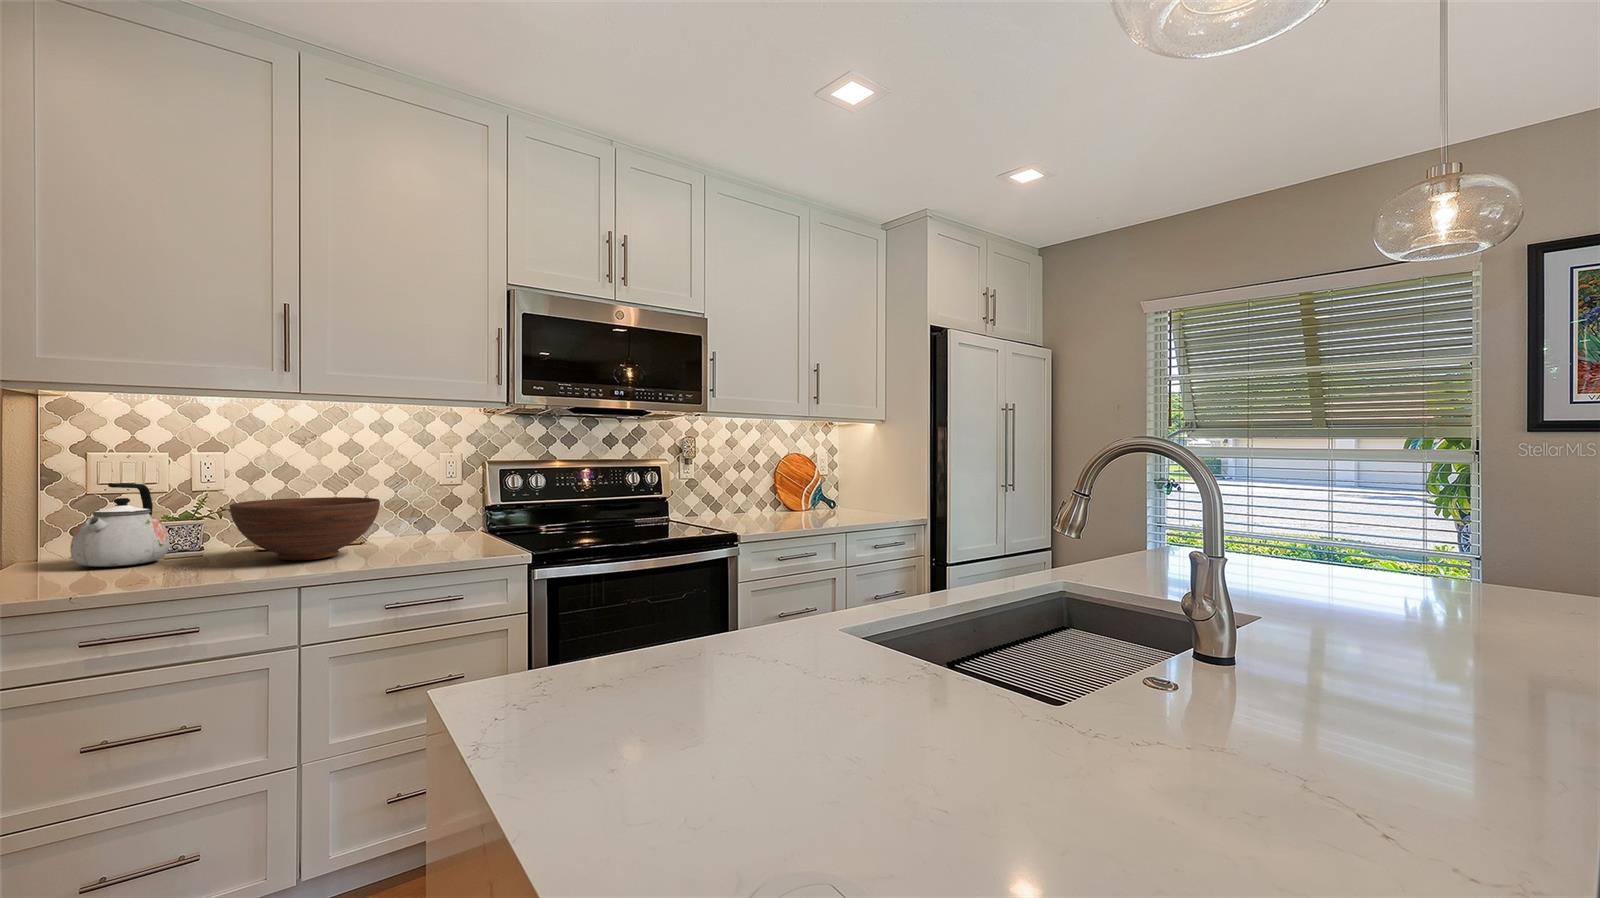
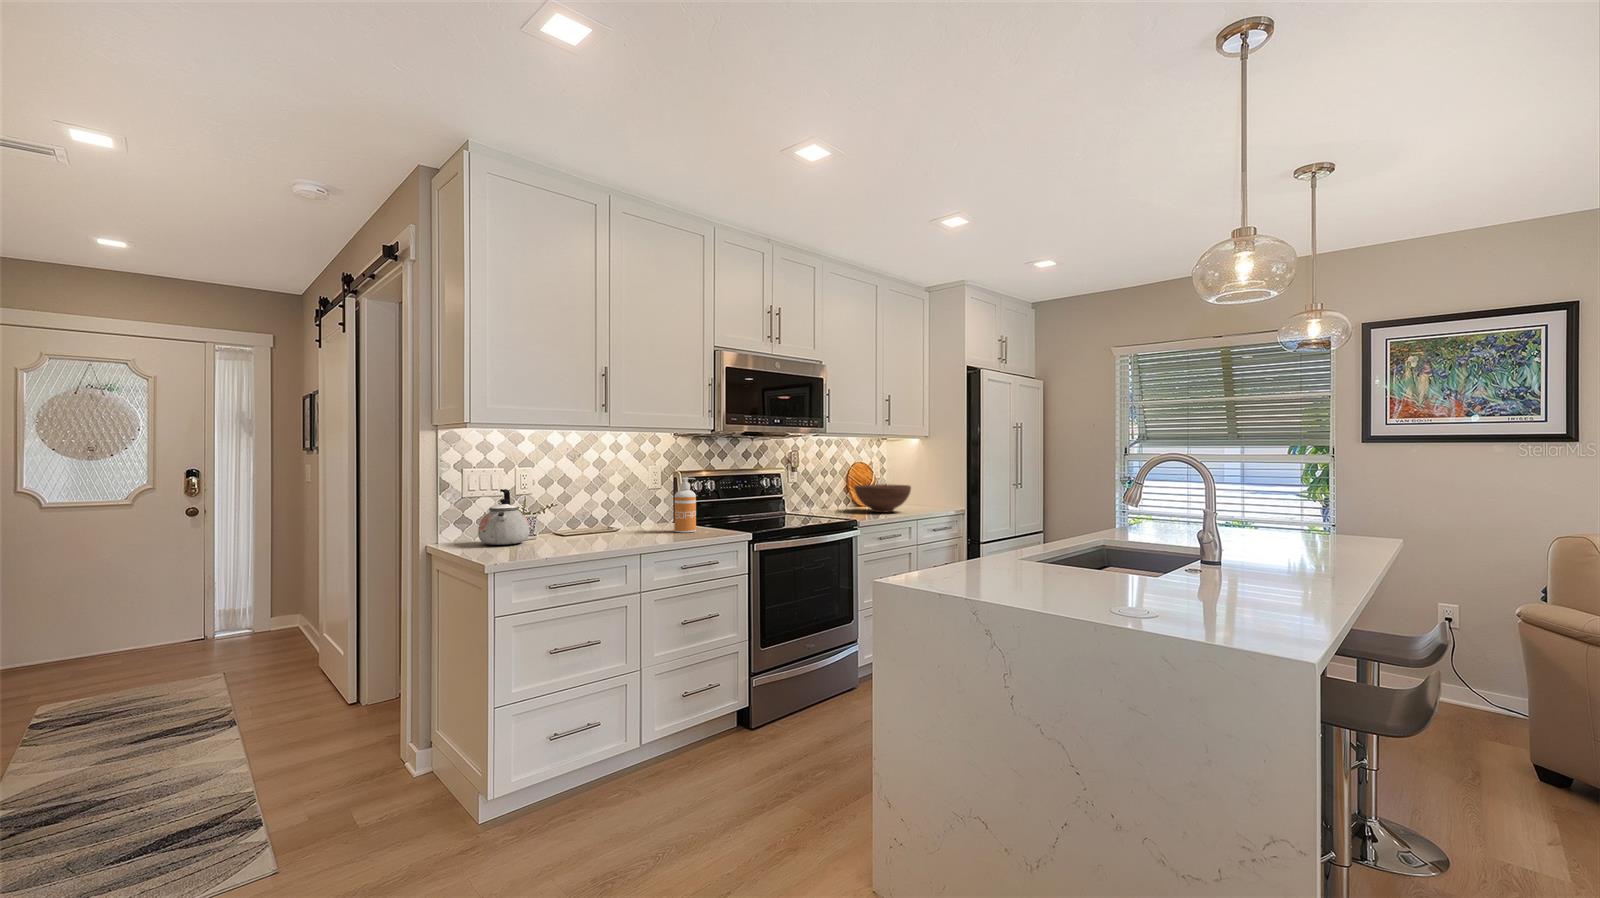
soap dispenser: none [432,470,467,550] -> present [675,478,696,533]
fruit bowl: present [230,497,380,560] -> present [854,484,911,513]

